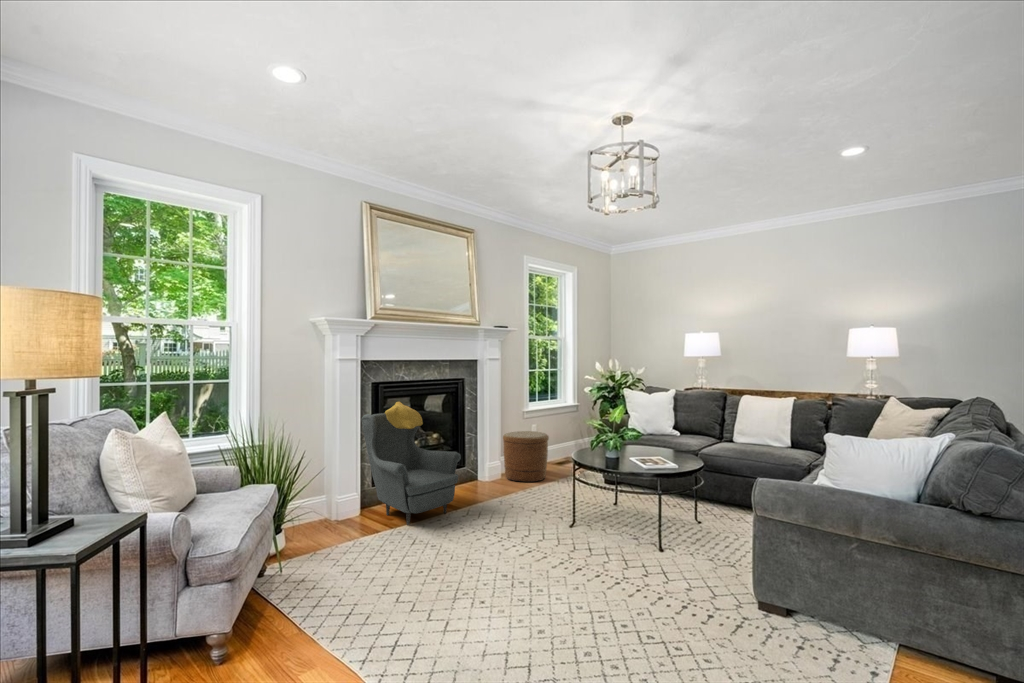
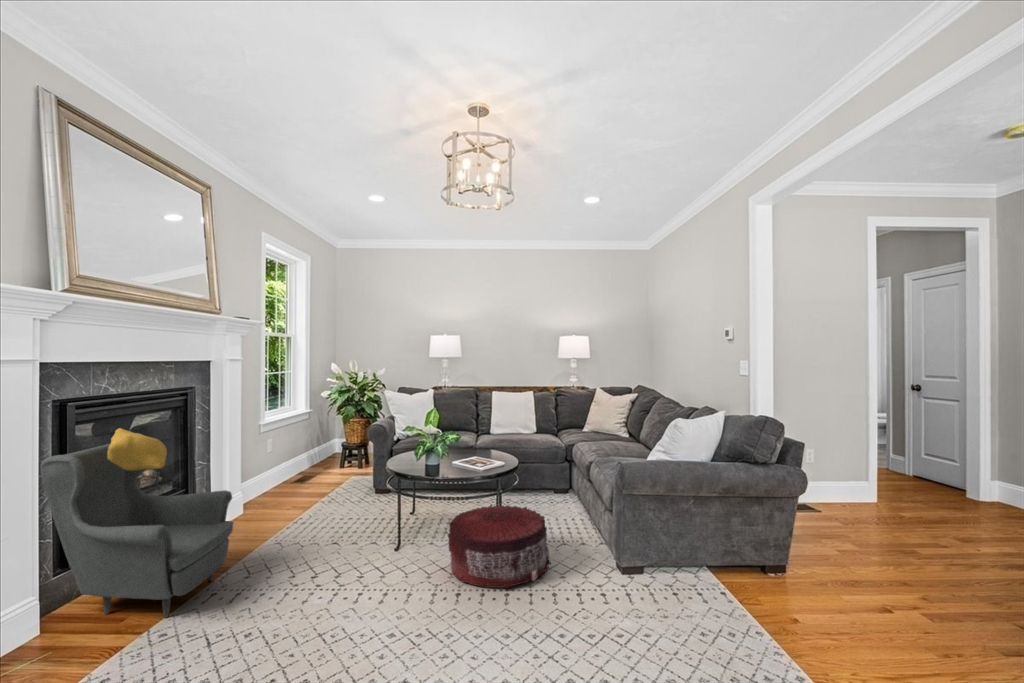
woven basket: present [503,431,549,482] -> none [244,447,307,514]
pouf: none [590,504,690,583] -> present [448,505,551,588]

